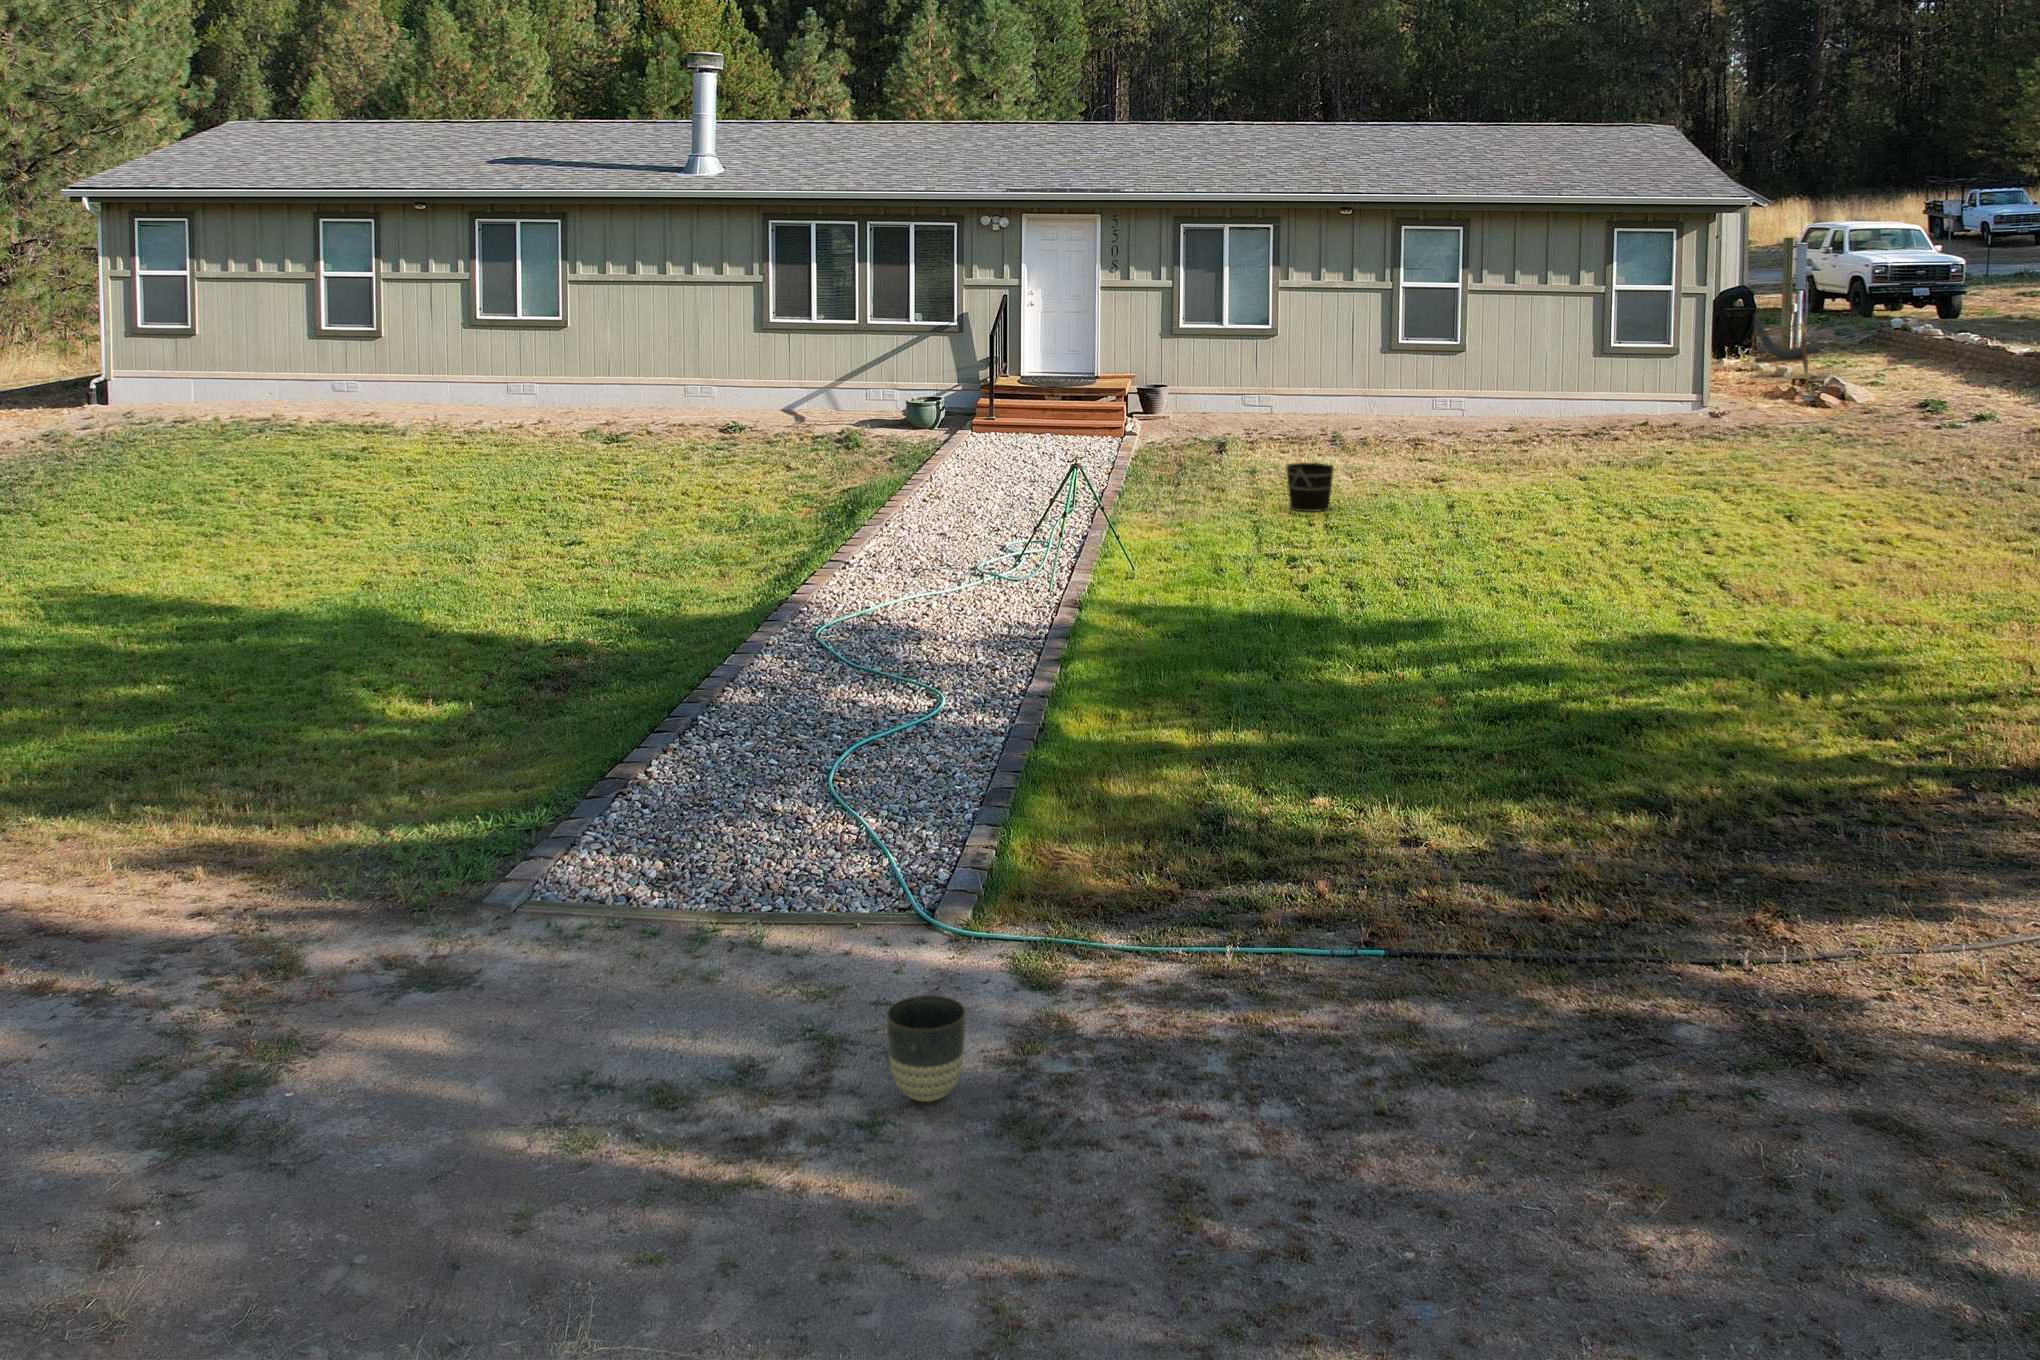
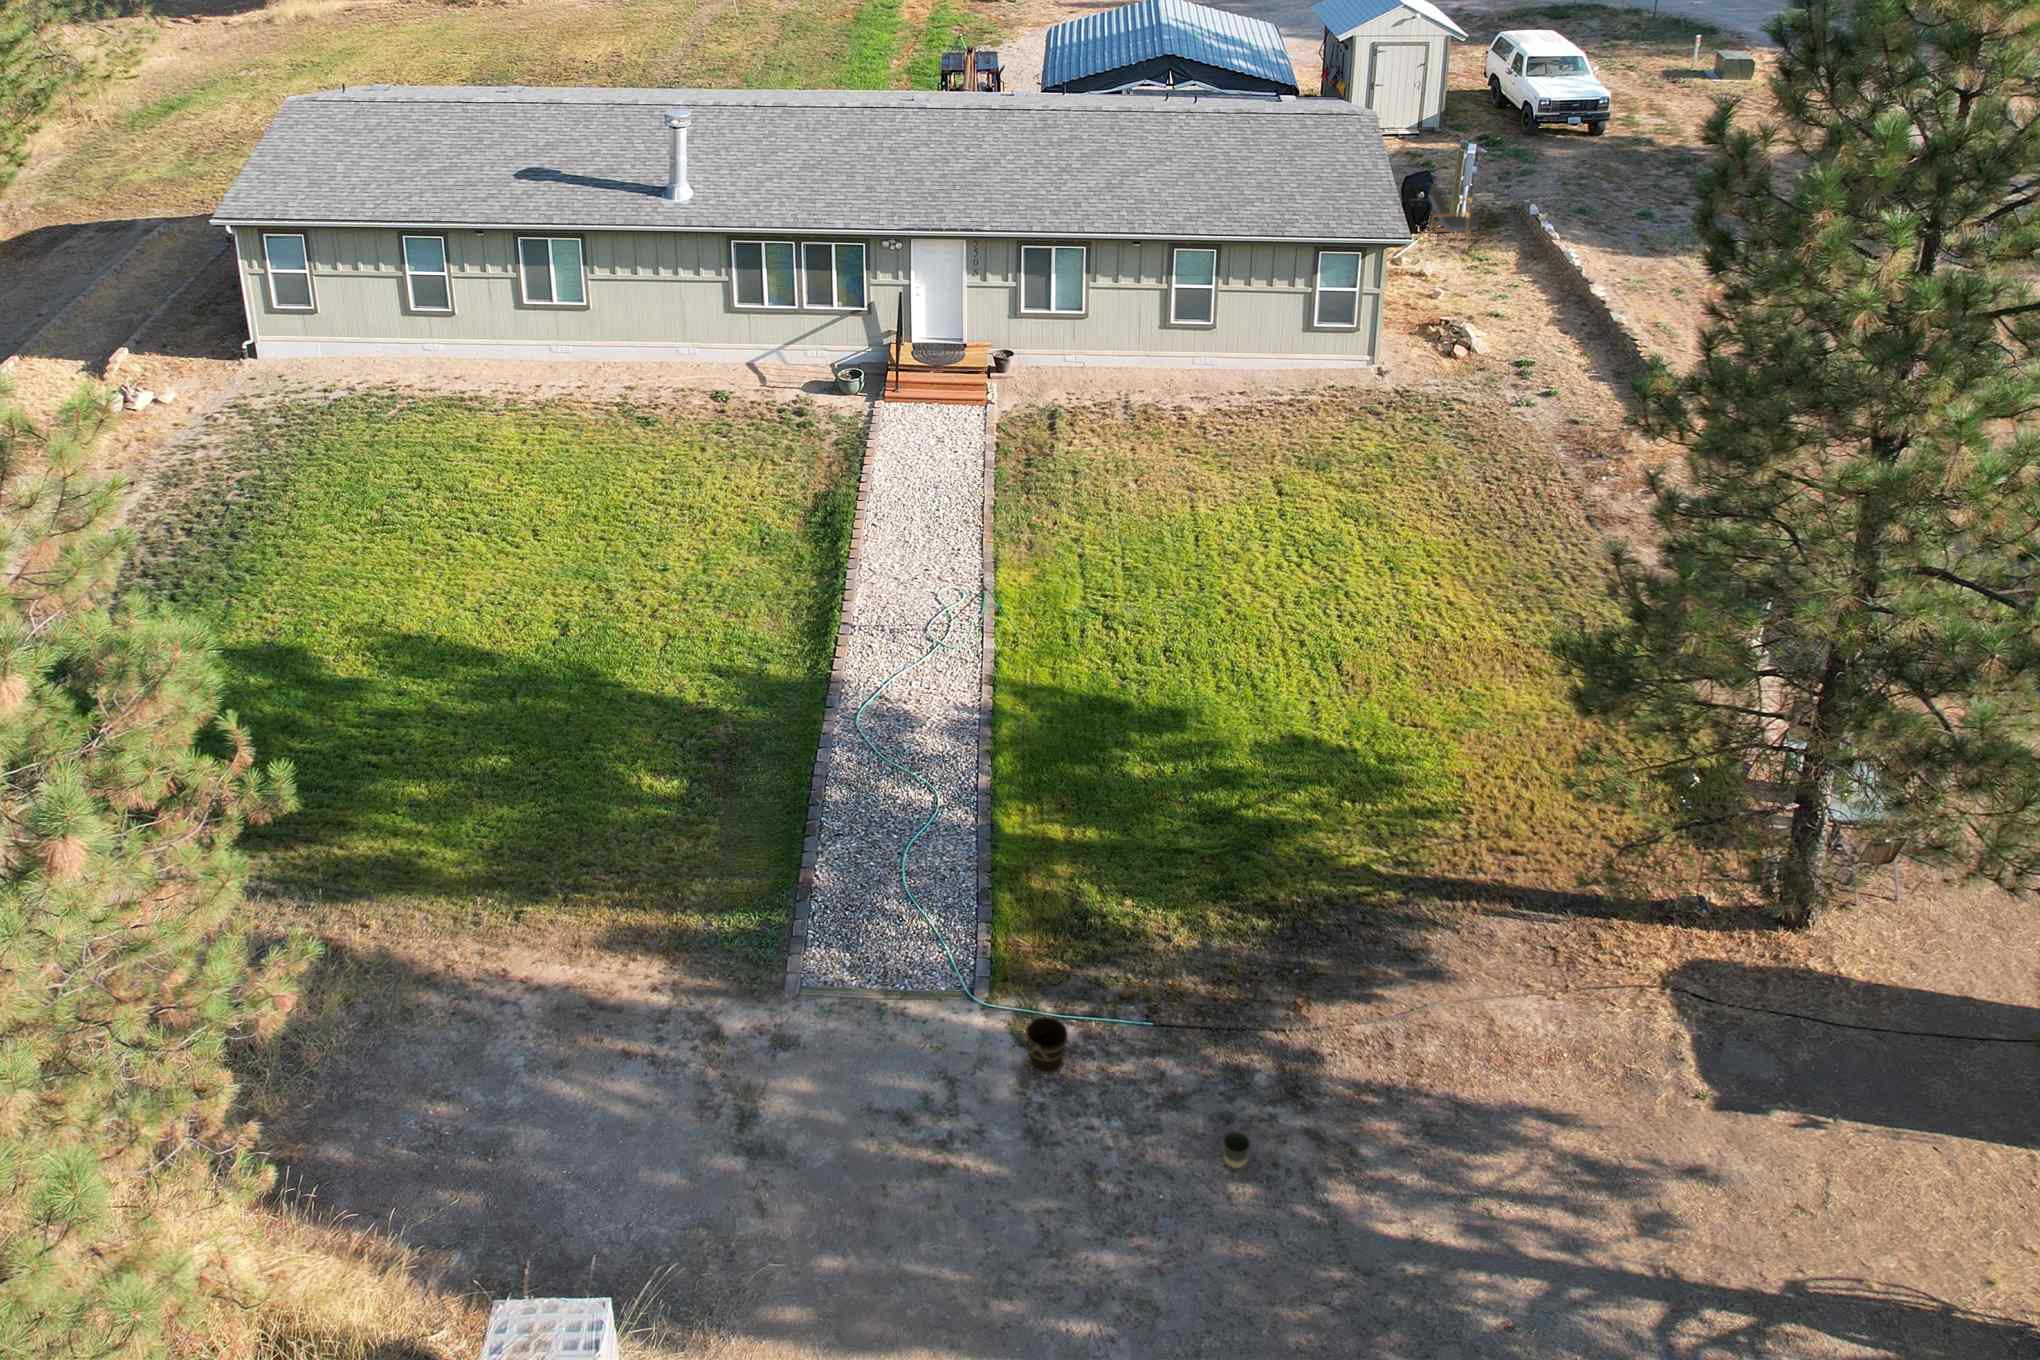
bucket: present [1286,463,1333,512] -> present [1026,1017,1068,1074]
planter: present [887,995,966,1102] -> present [1223,1131,1250,1168]

